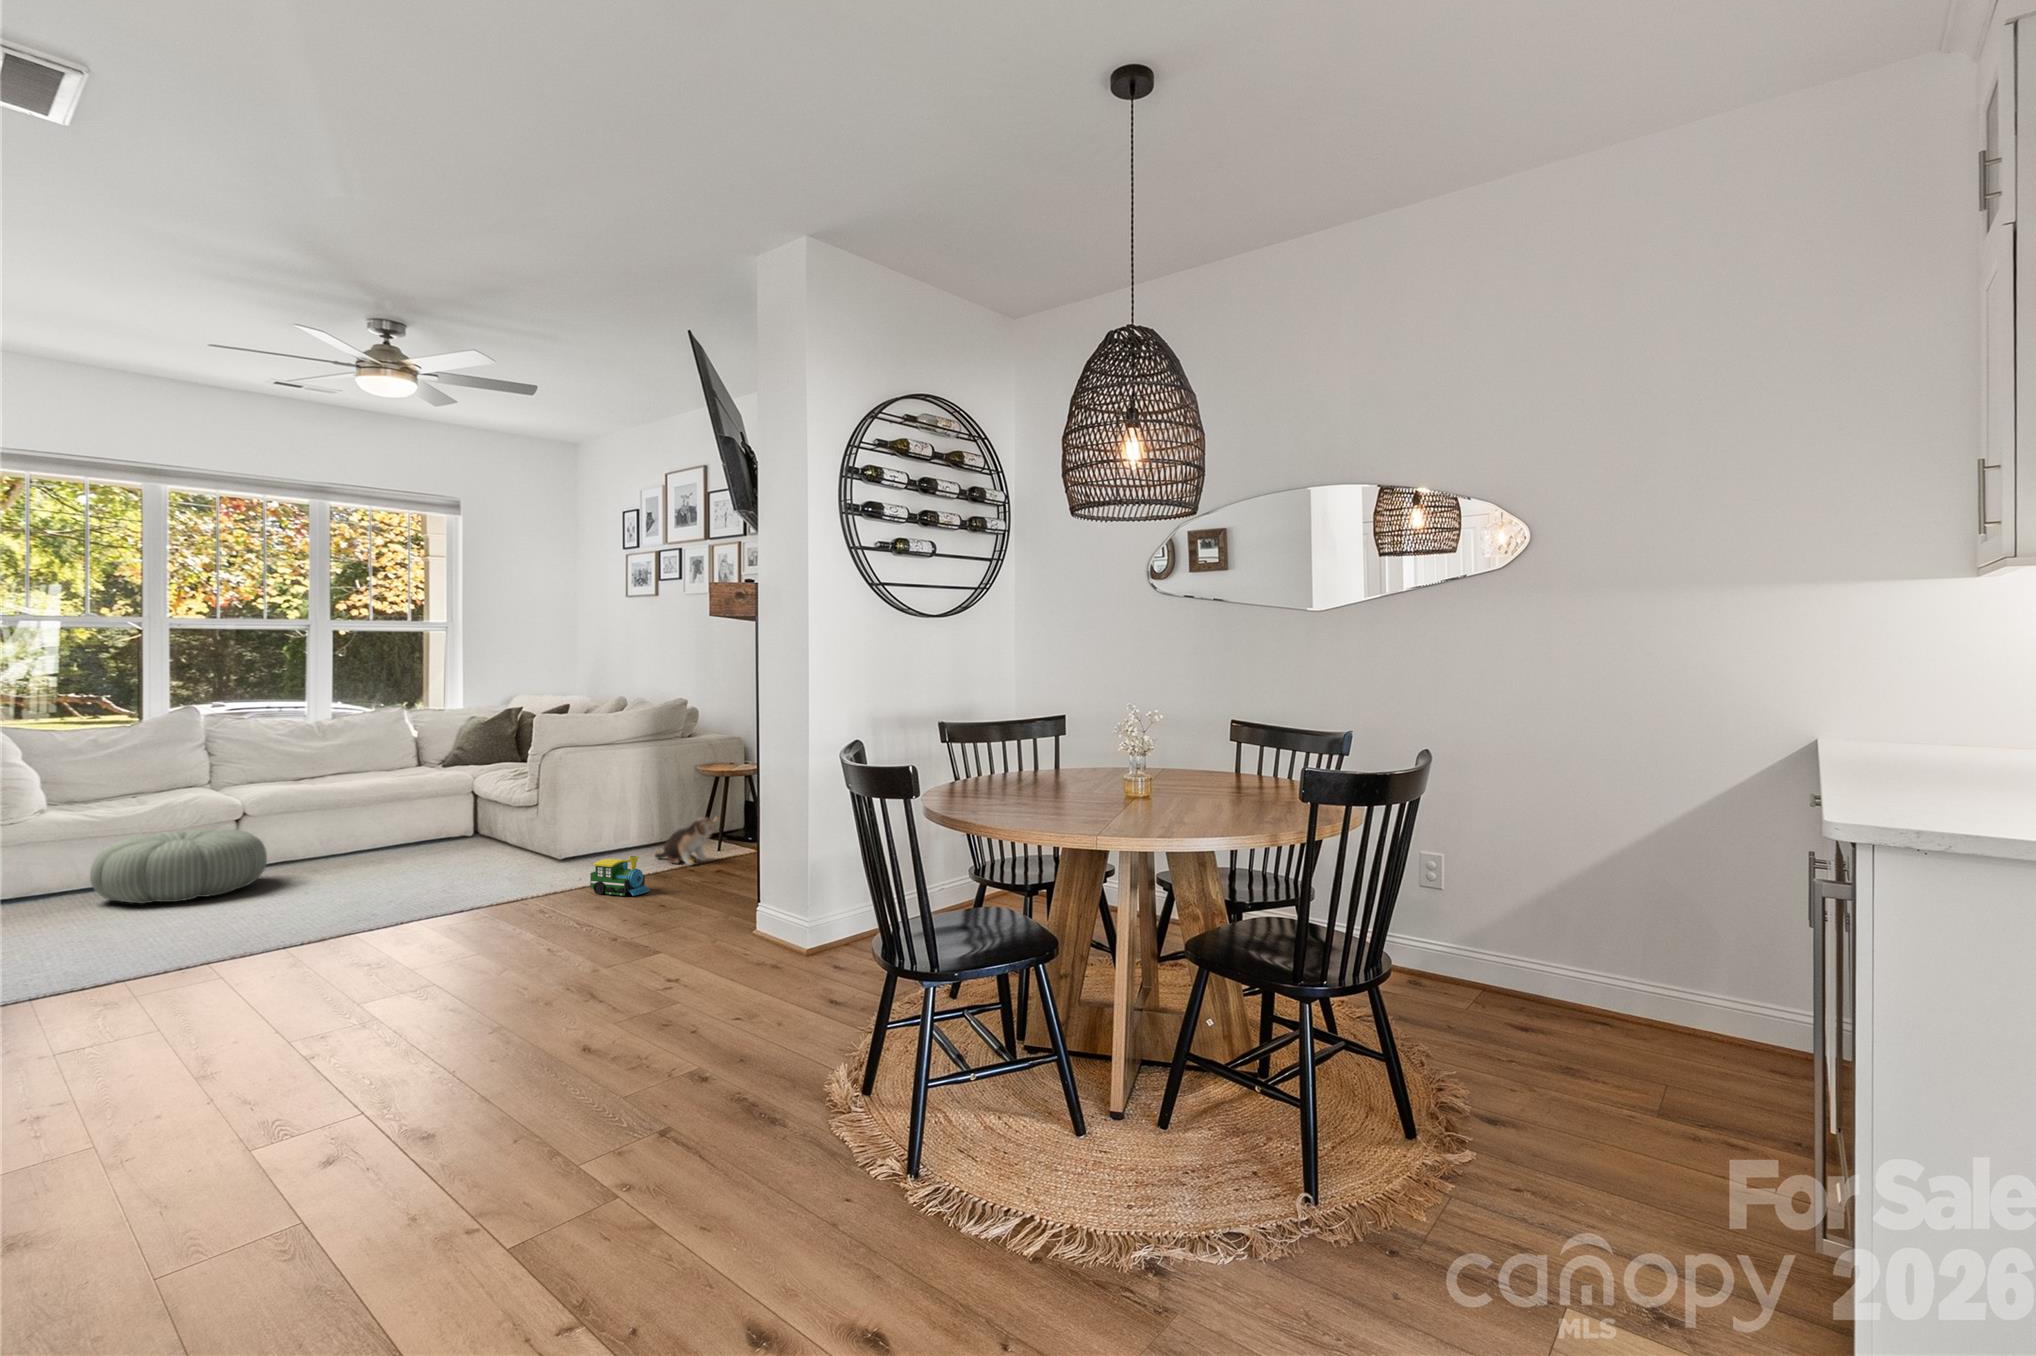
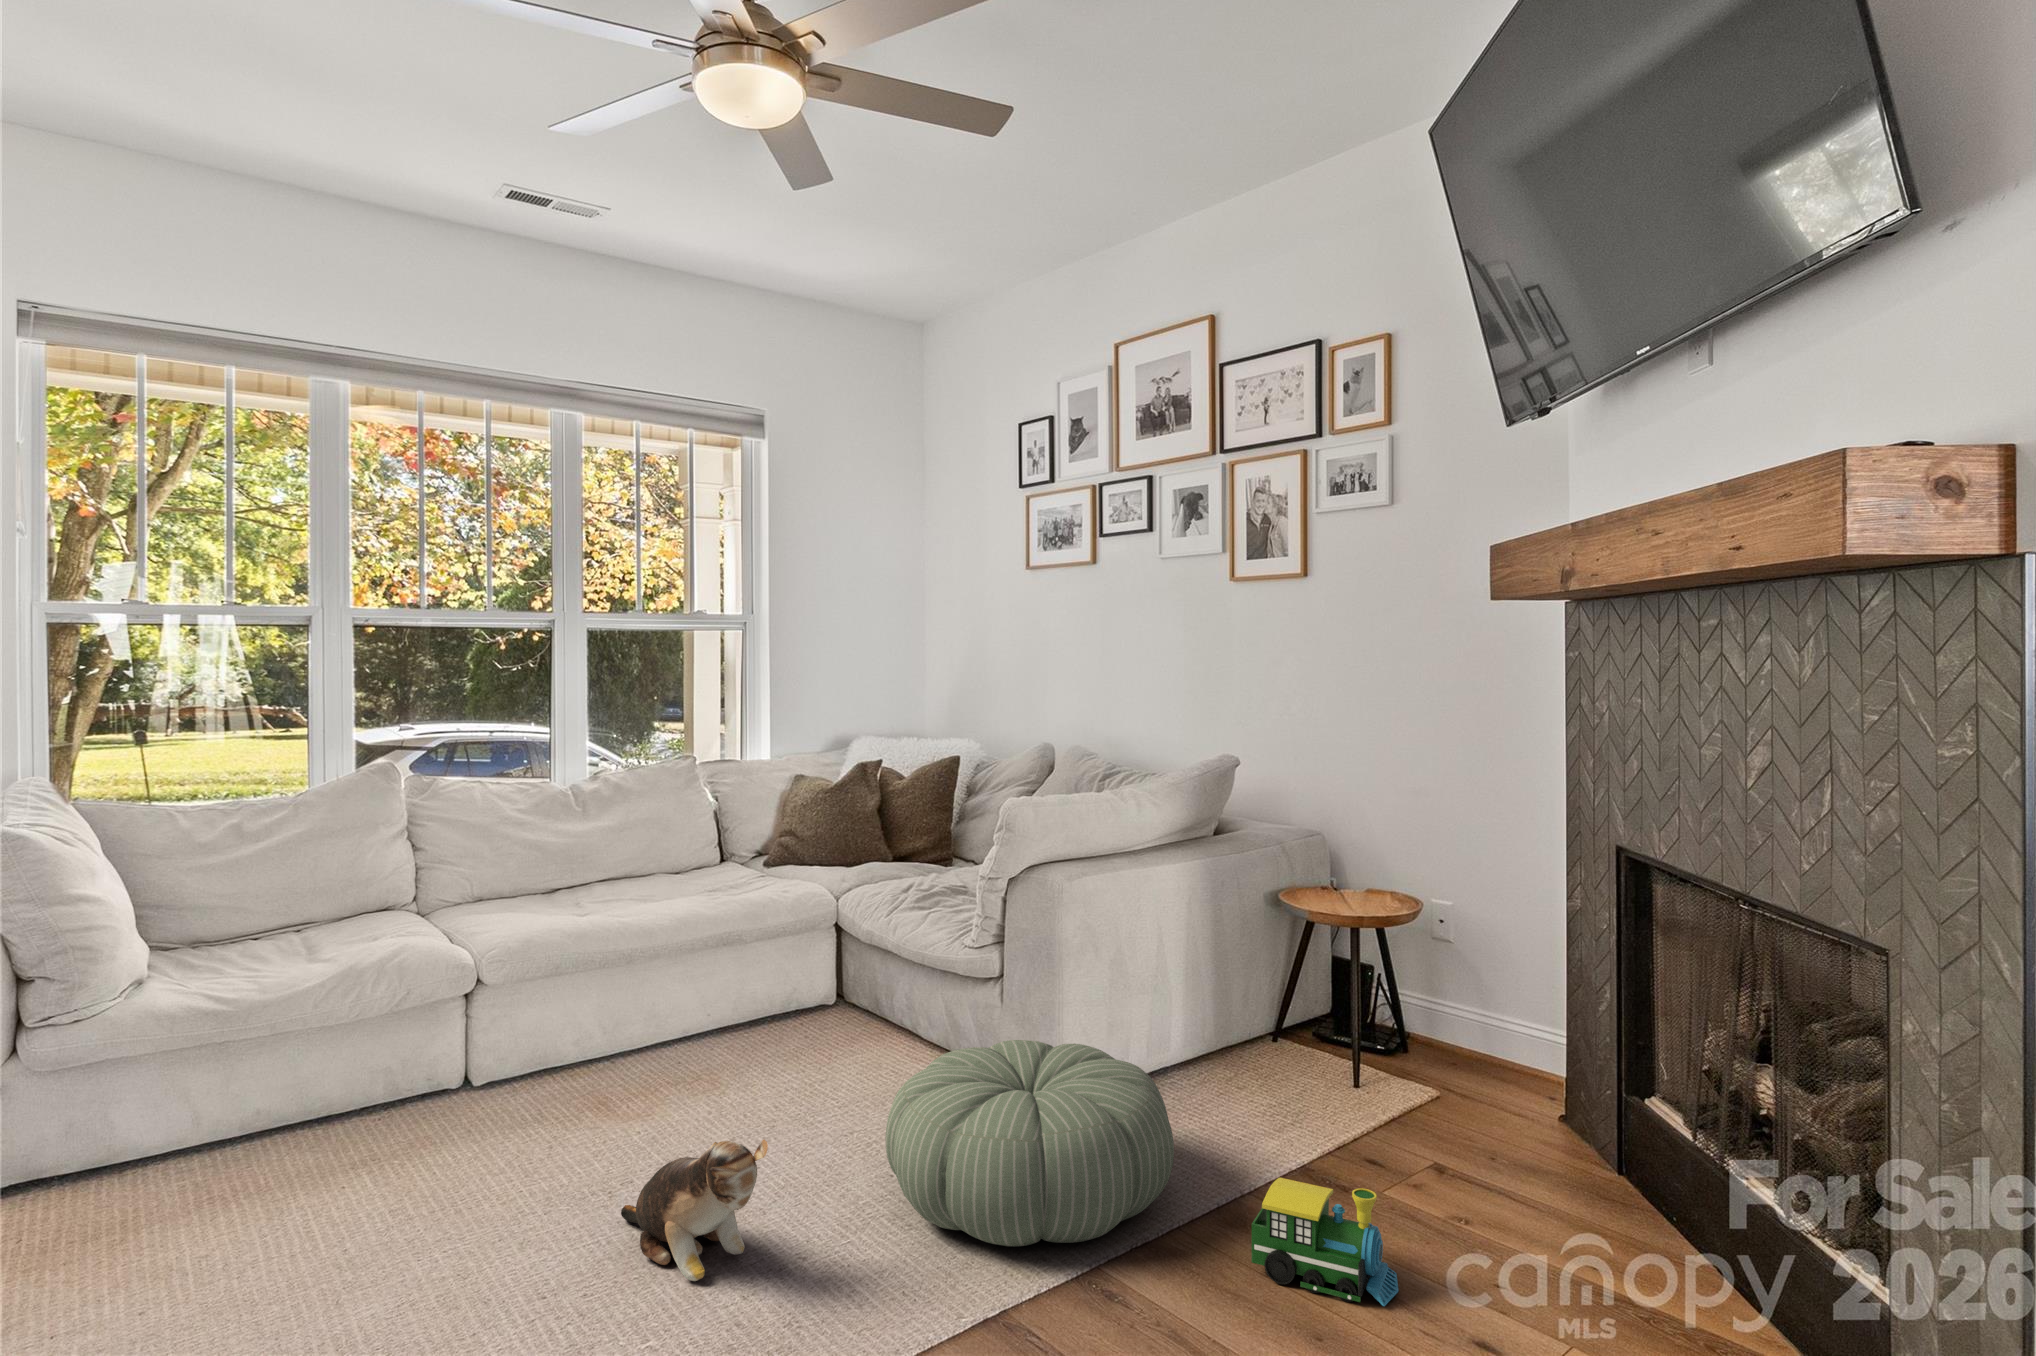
plush toy: present [655,817,717,865] -> present [621,1139,768,1281]
pouf: present [90,829,267,904] -> present [885,1040,1174,1246]

